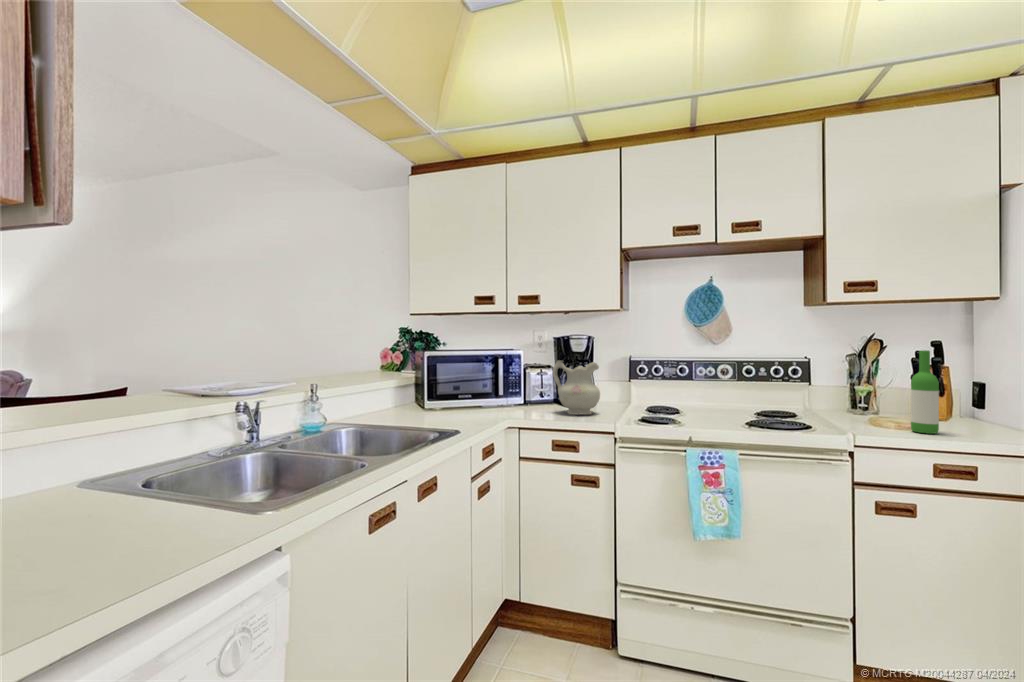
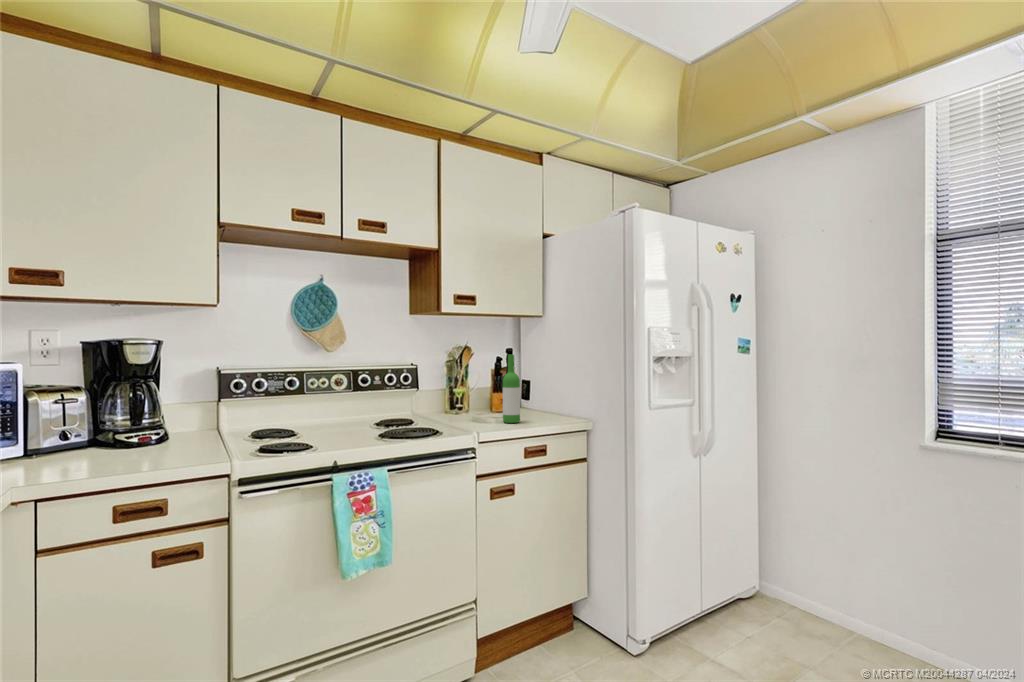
ceramic pitcher: present [553,360,600,415] -> none [104,377,192,460]

